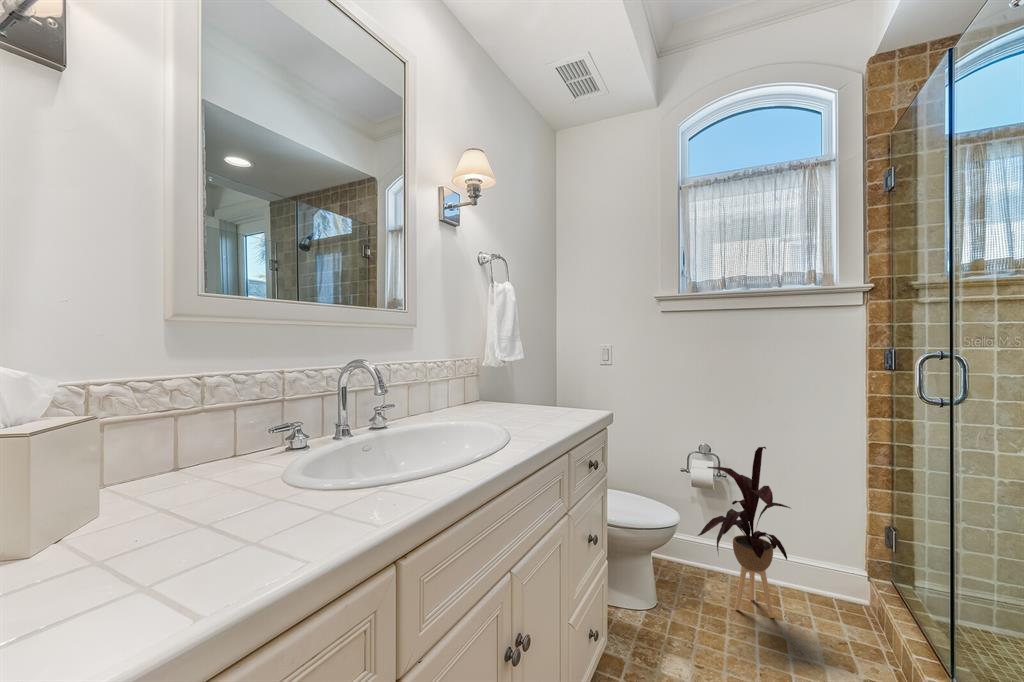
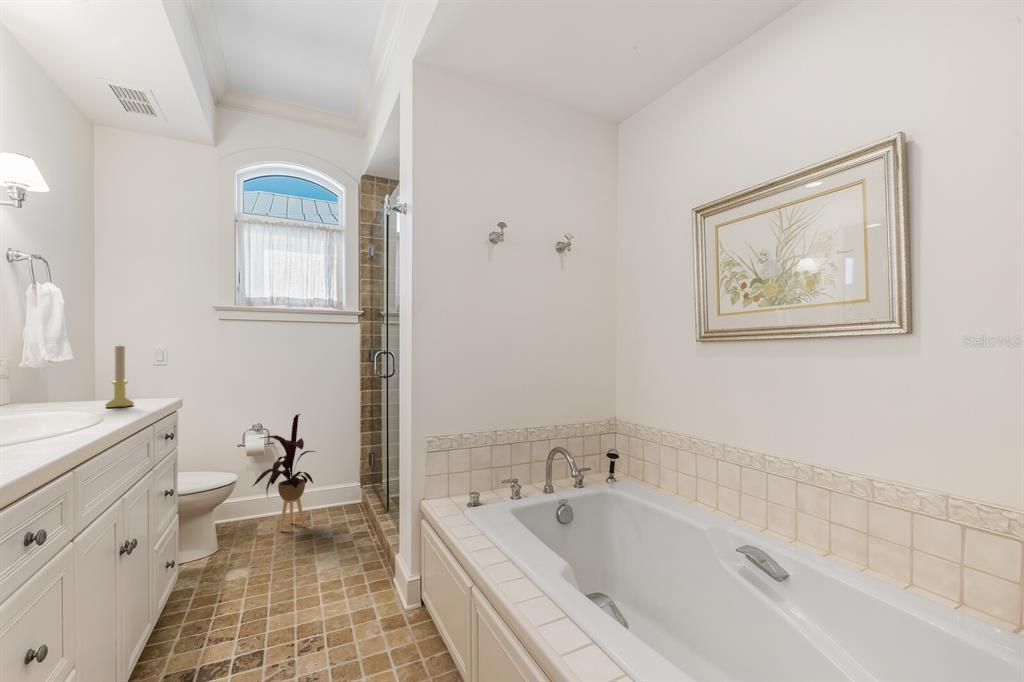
candle holder: none [530,343,557,421] -> present [106,346,134,408]

